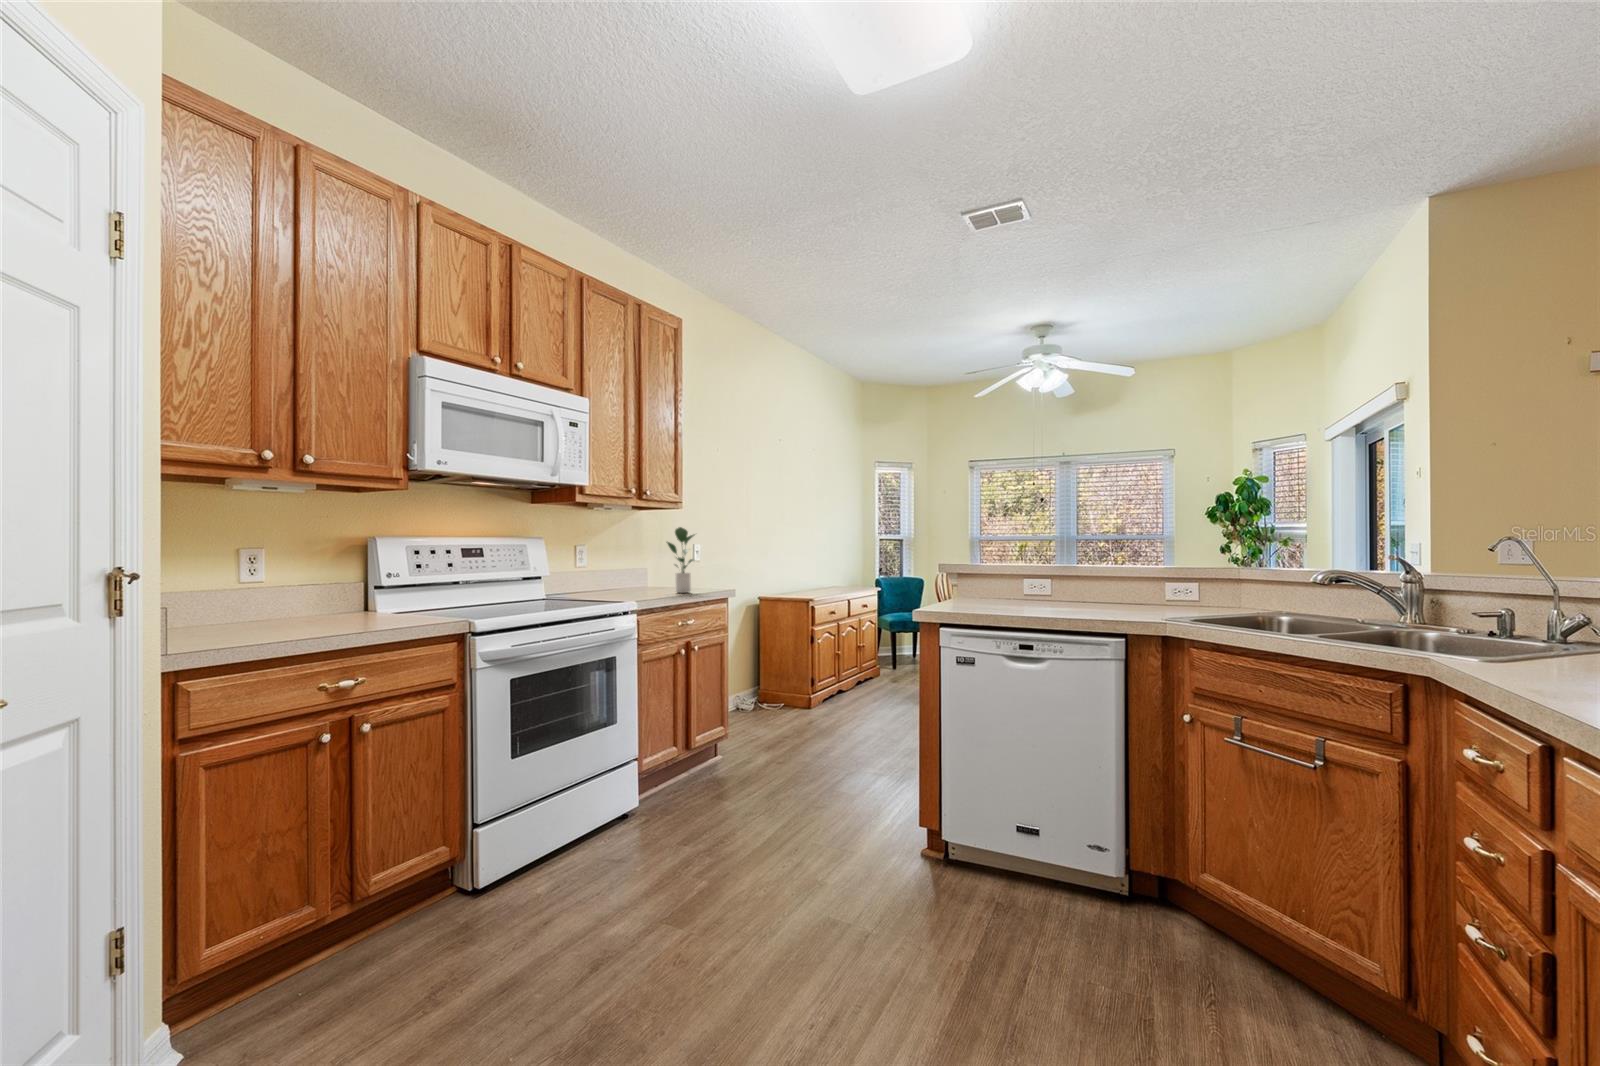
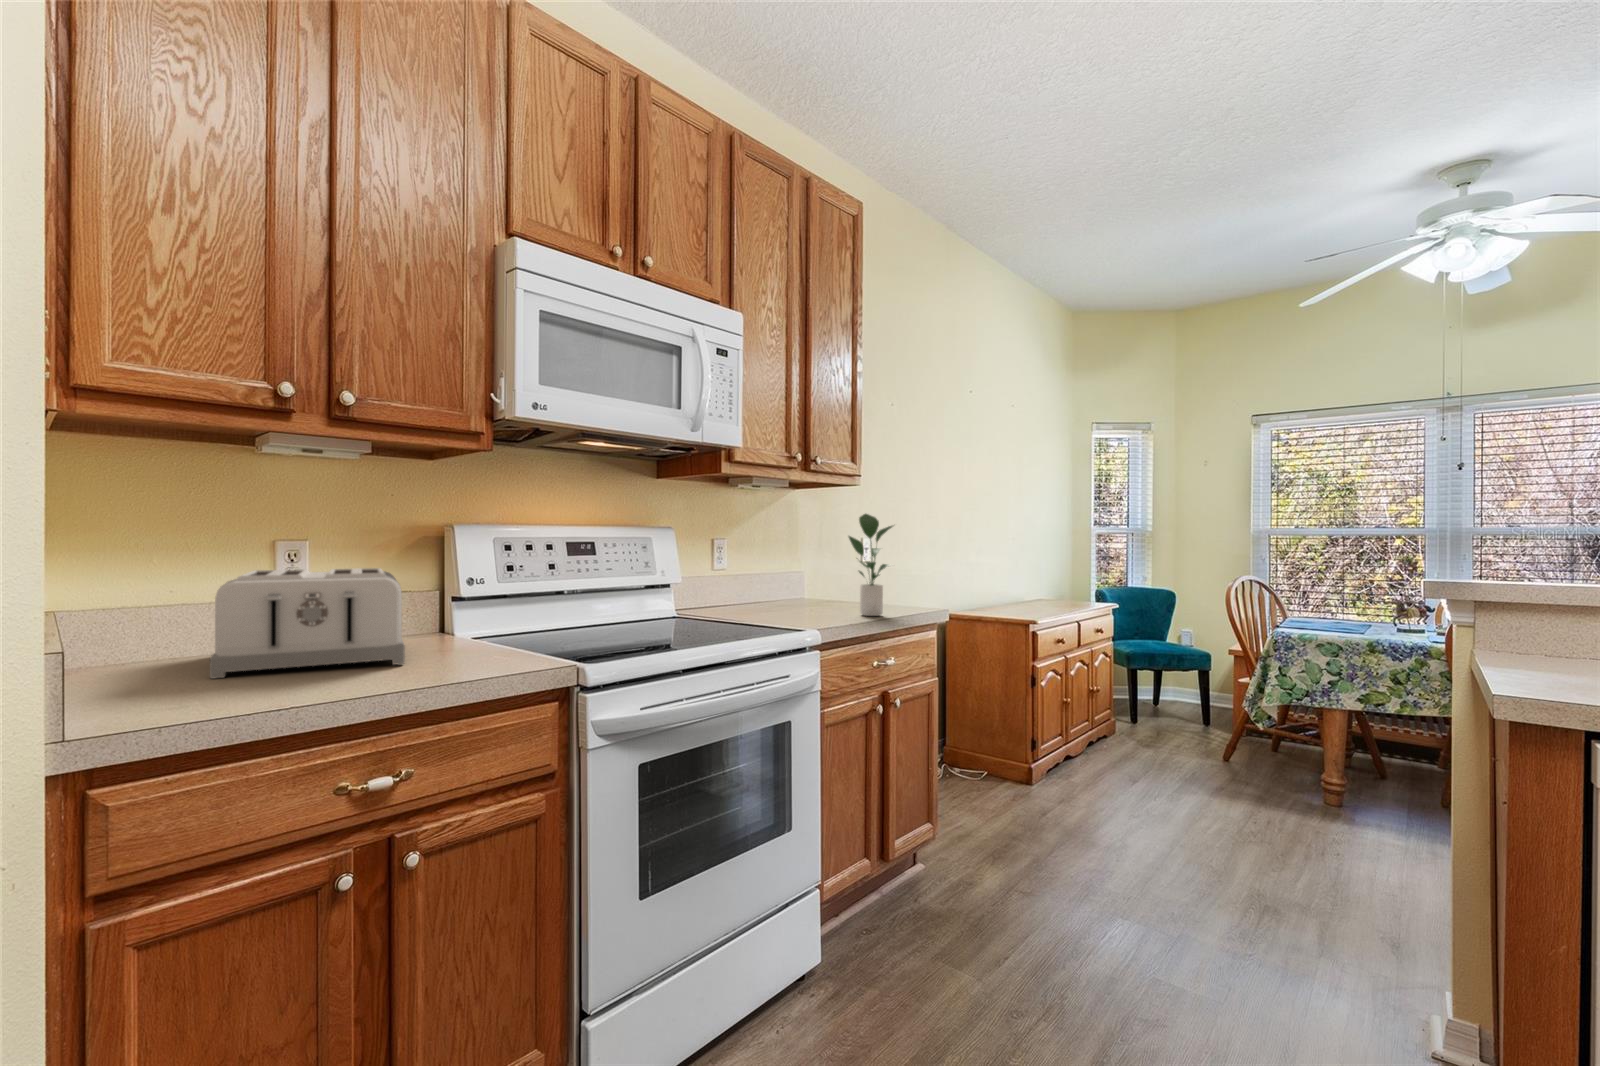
toaster: none [214,566,349,633] -> present [210,568,405,679]

